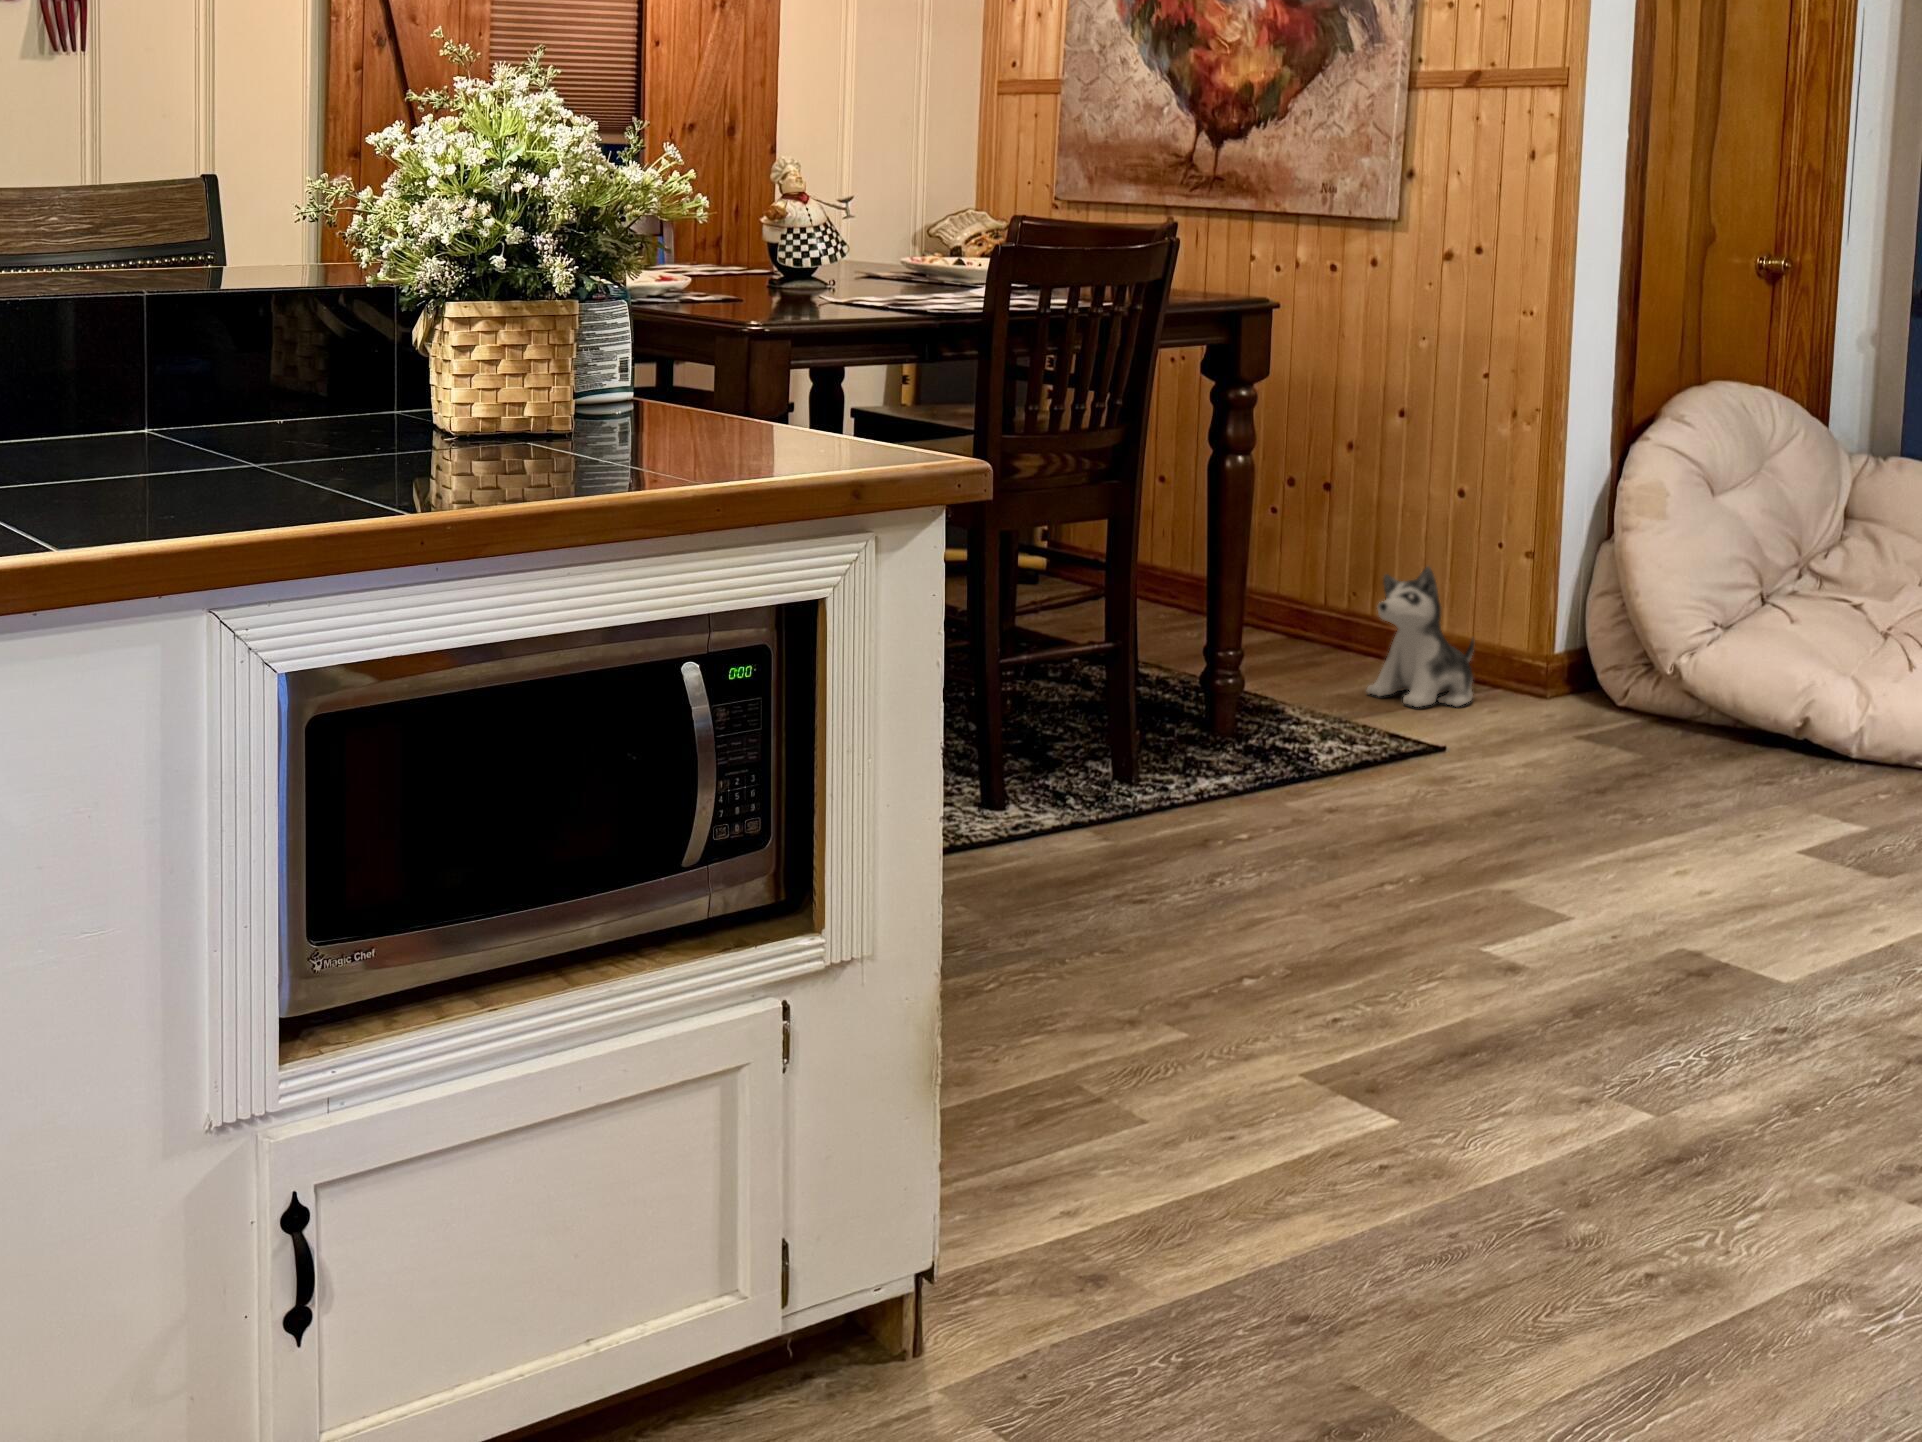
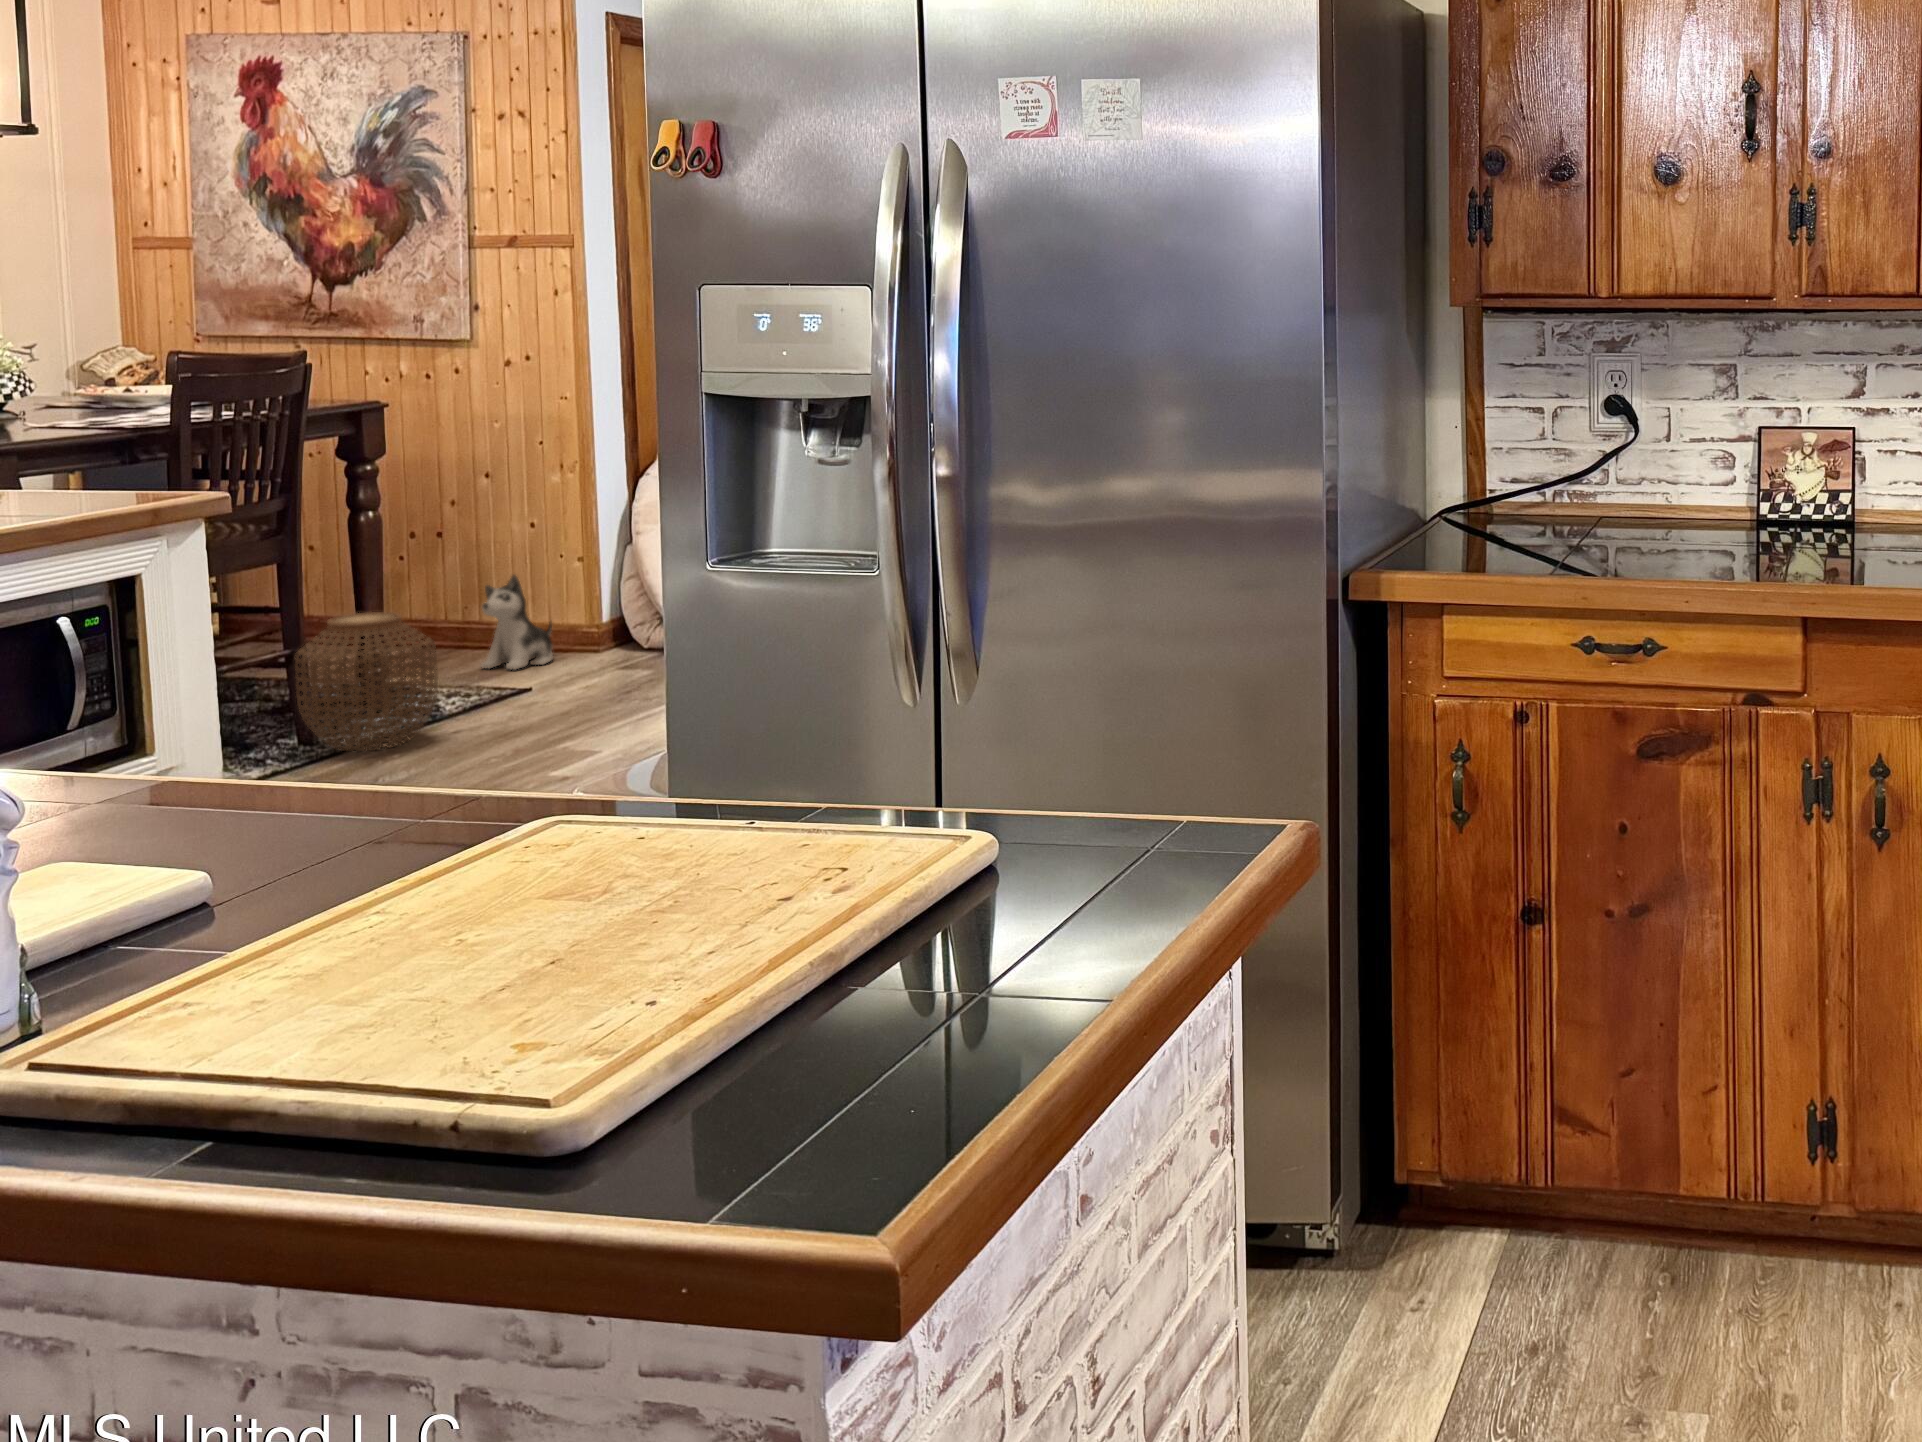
woven basket: none [1121,607,1318,818] -> present [295,612,438,751]

